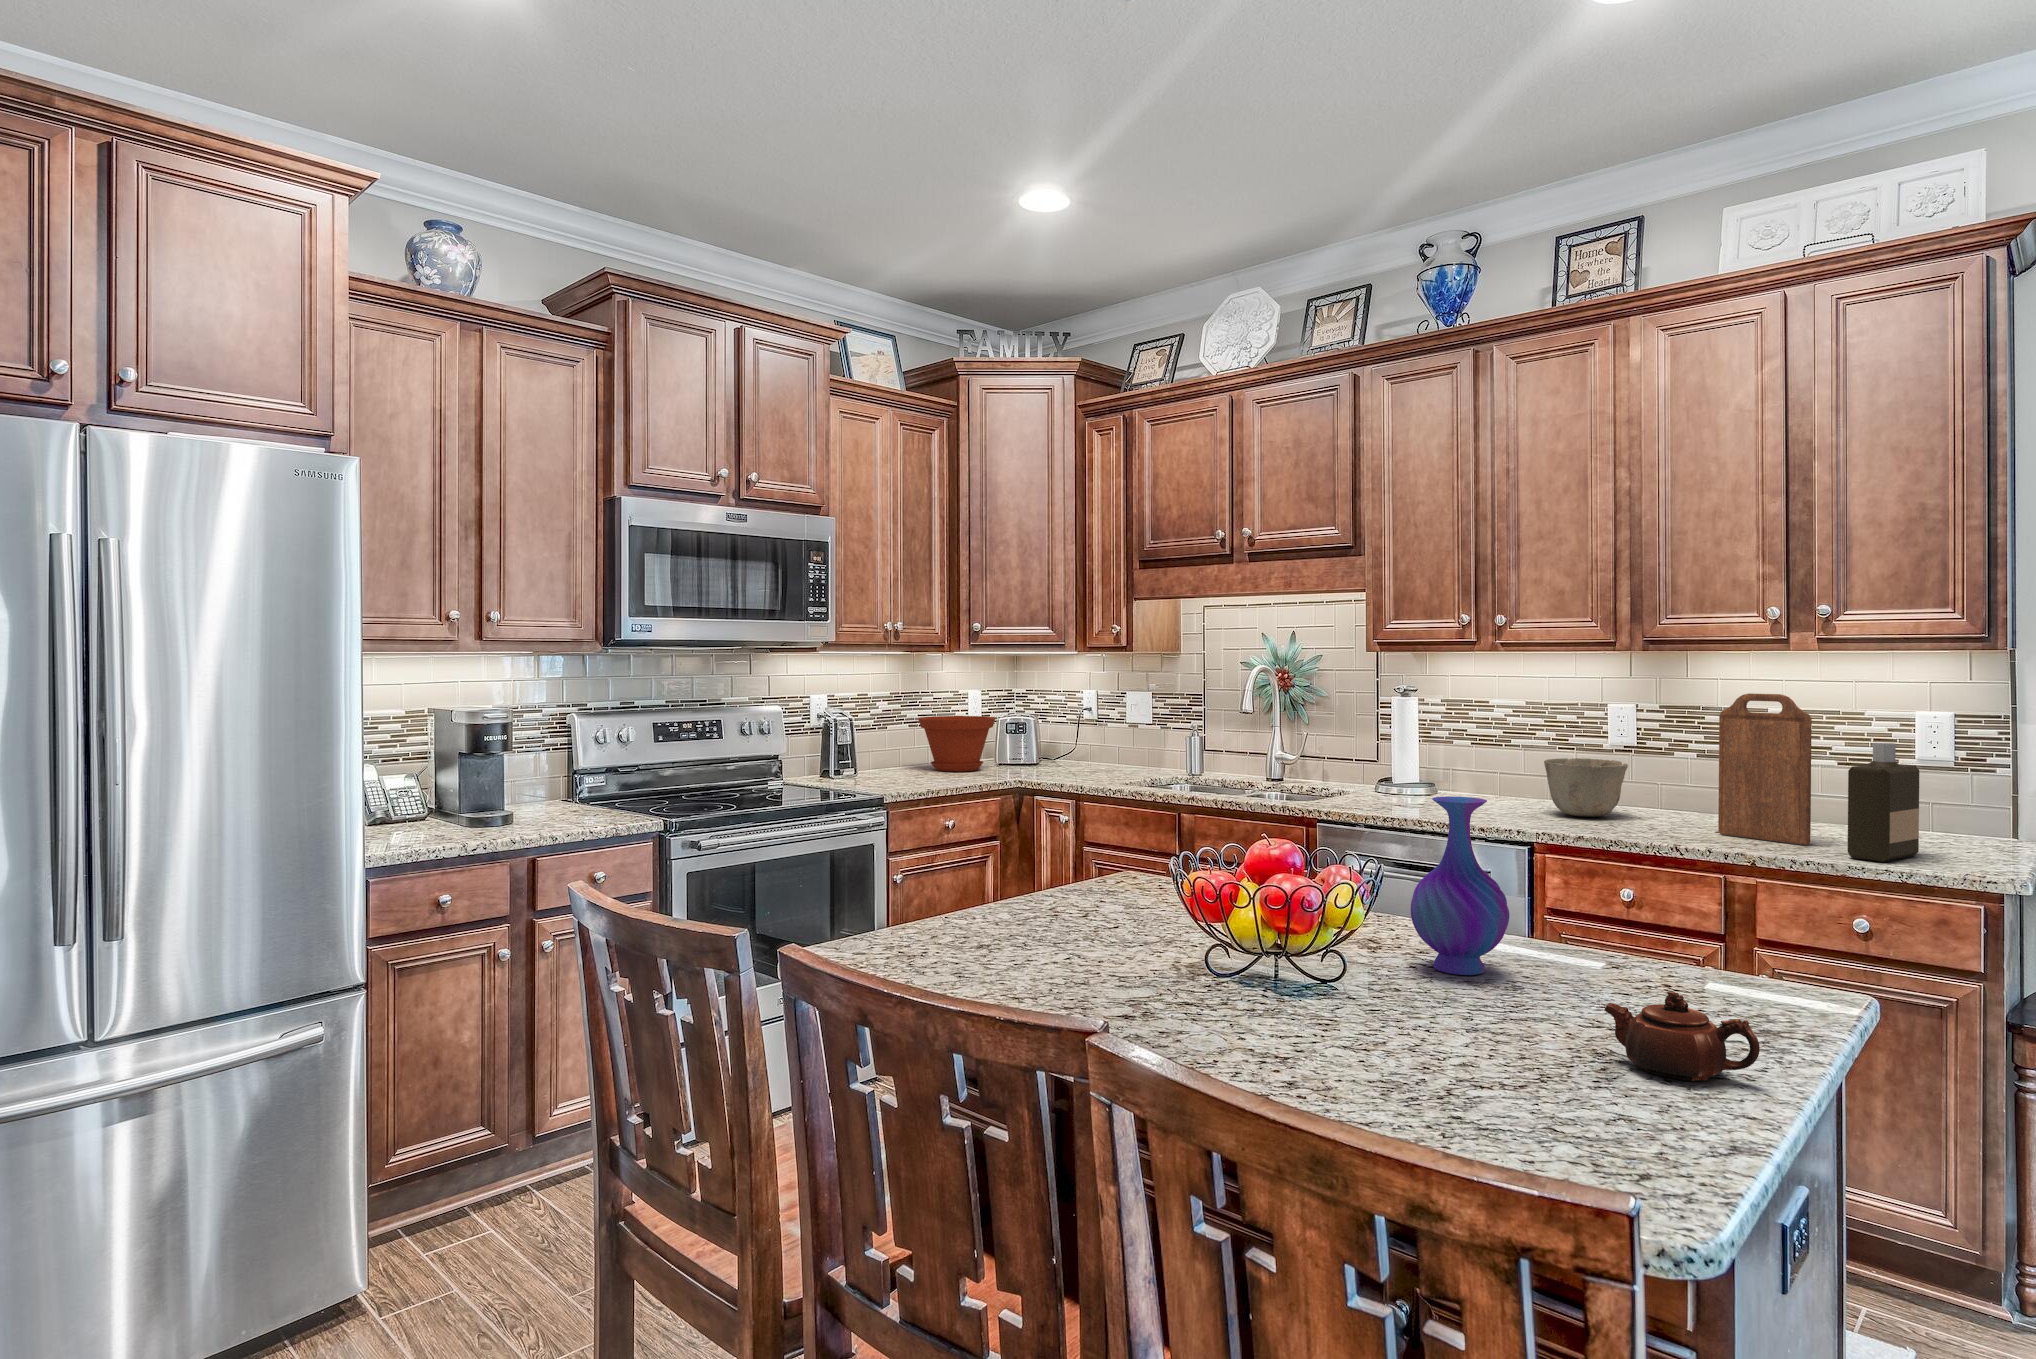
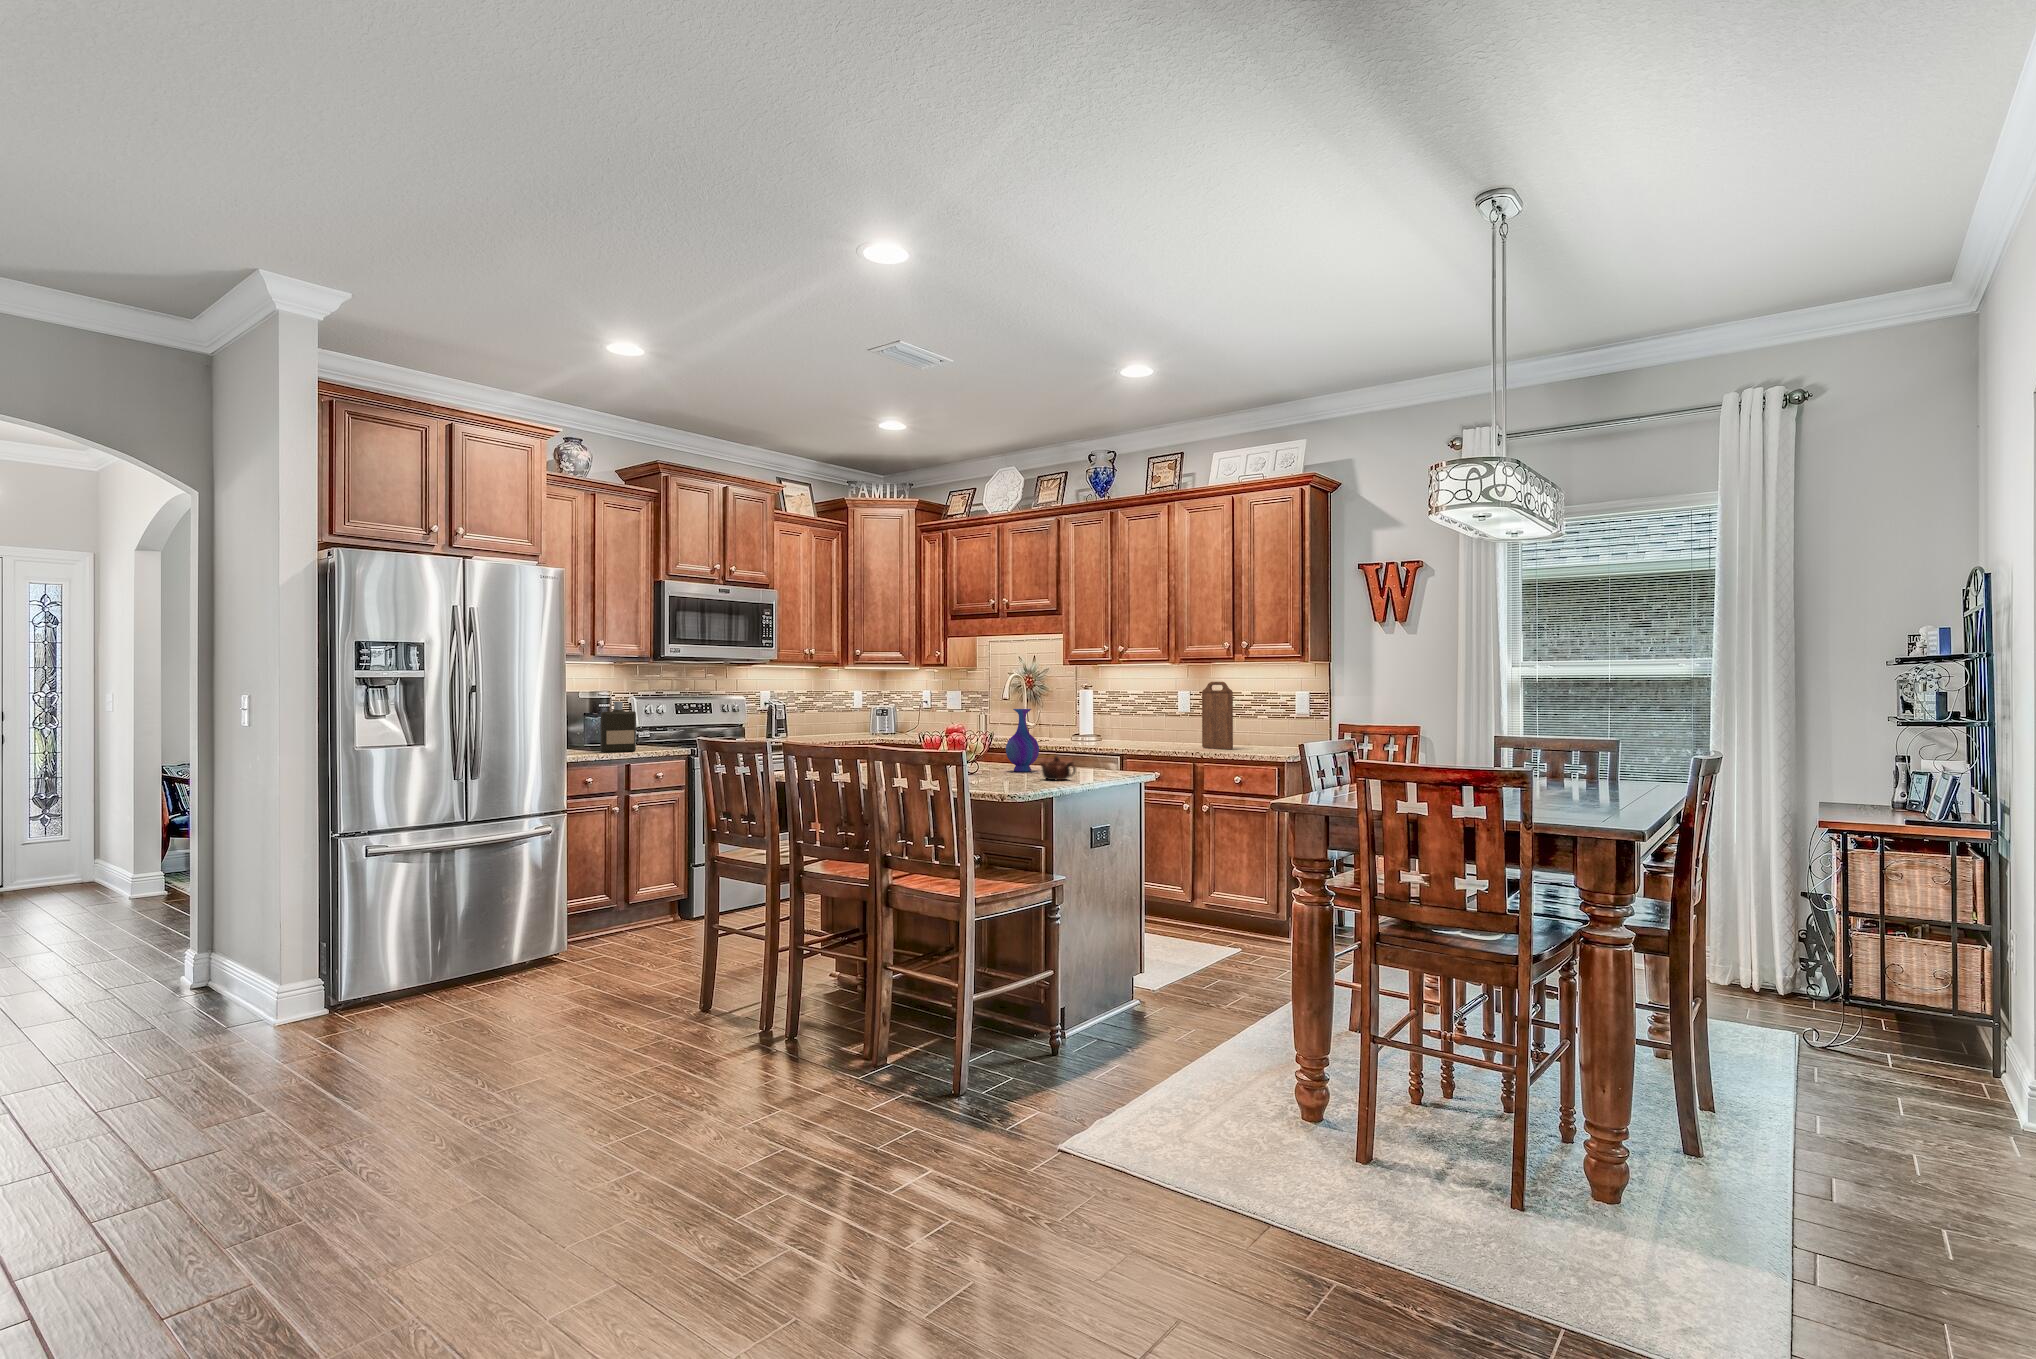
plant pot: present [918,716,995,771] -> none [824,705,869,736]
bottle: present [1848,743,1919,862] -> present [600,702,636,752]
ceramic bowl: present [1544,758,1628,817] -> none [1138,717,1174,744]

